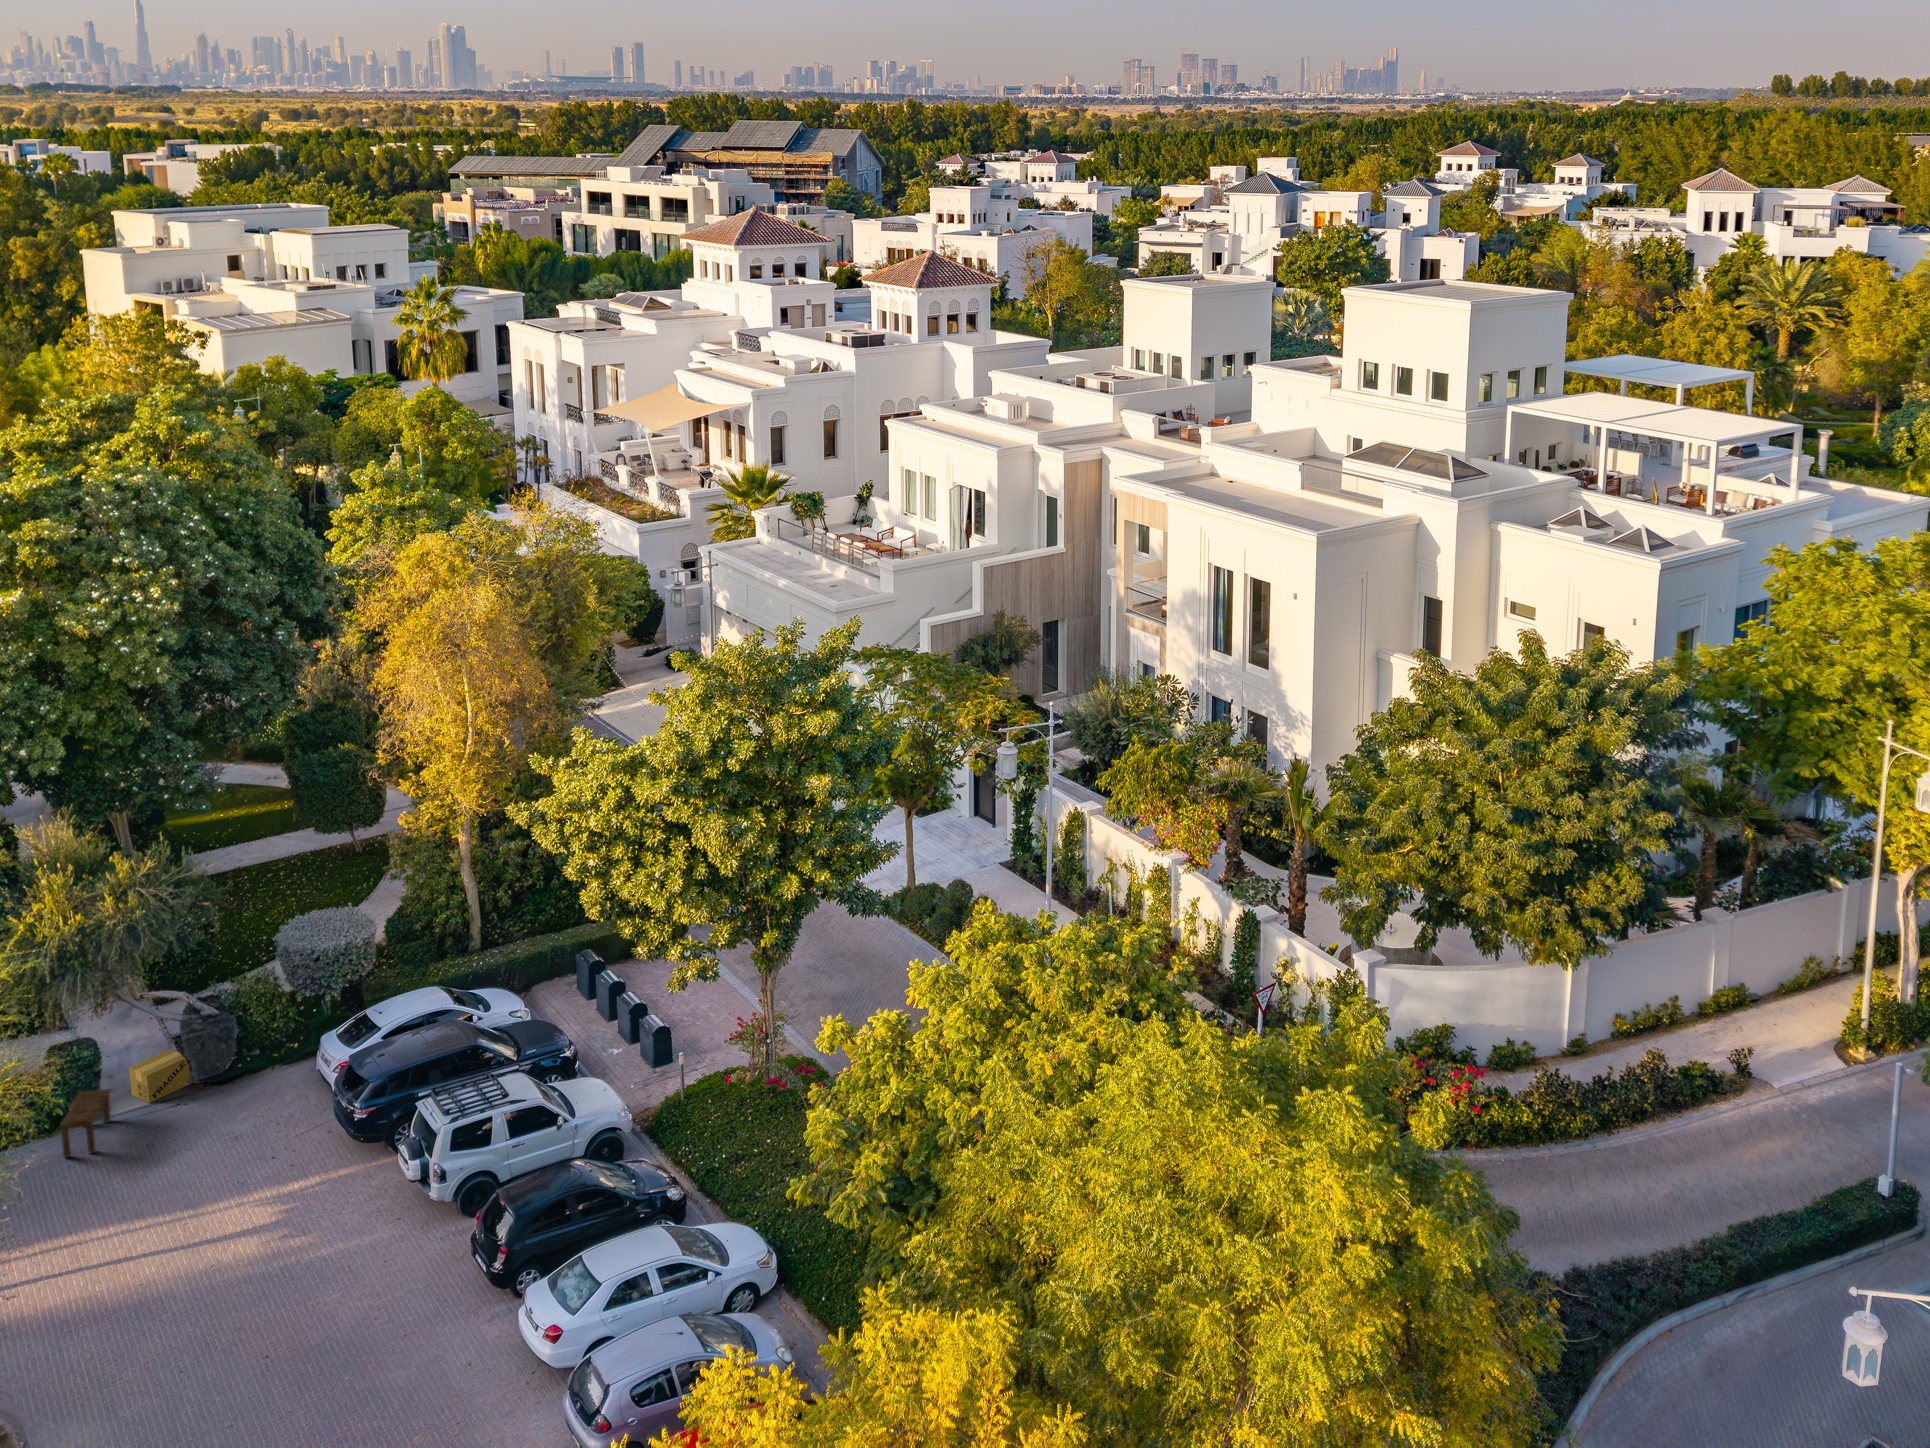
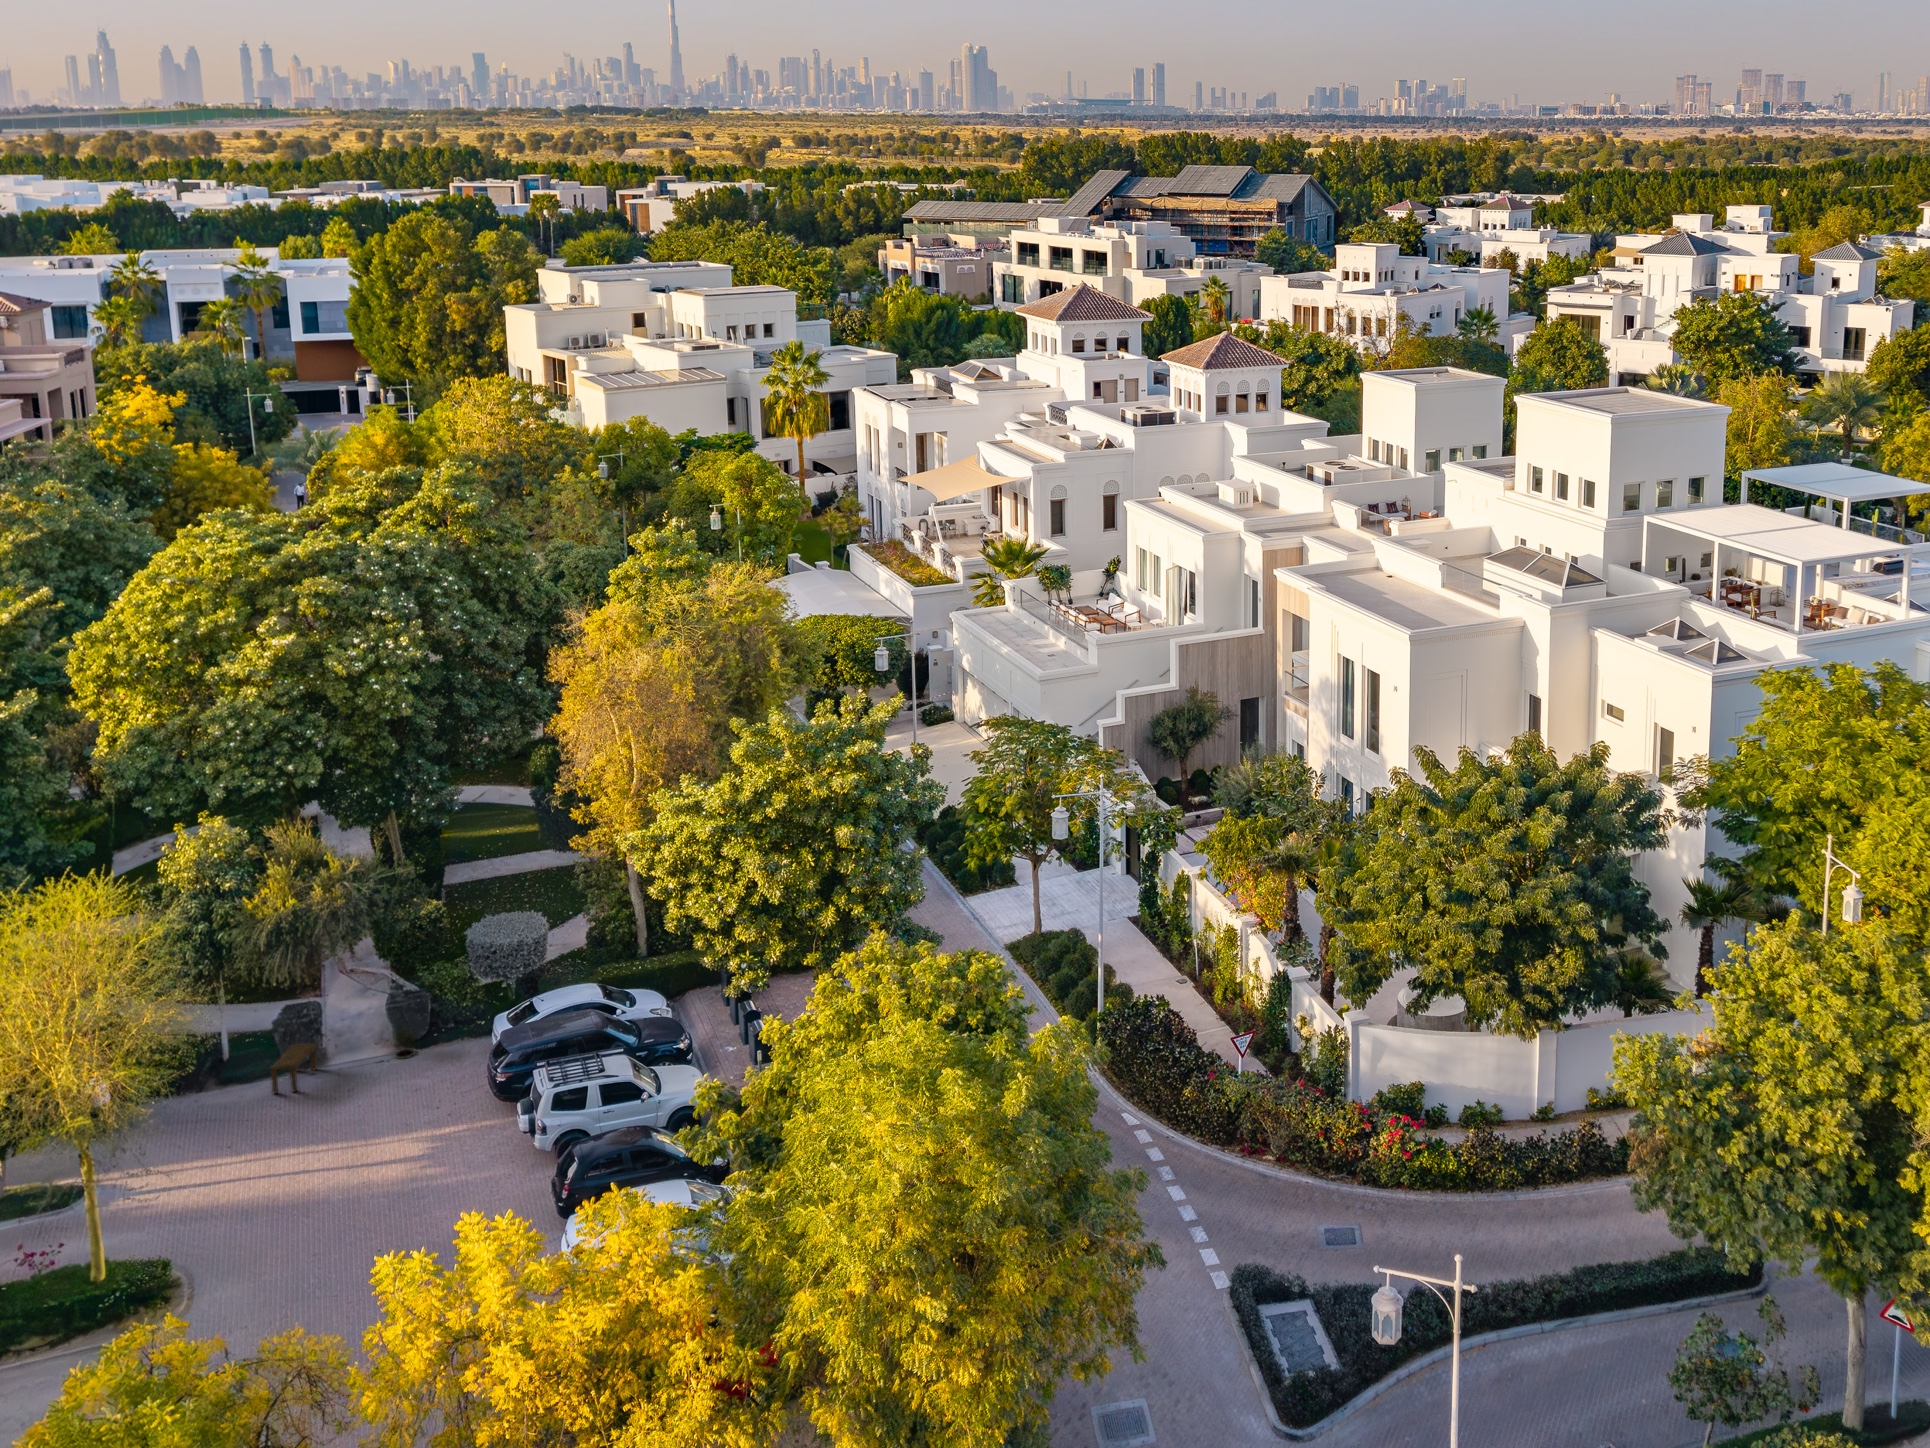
cardboard box: present [129,1049,190,1103] -> none [338,1016,387,1058]
potted tree: none [201,1053,232,1099] -> present [394,1026,415,1059]

